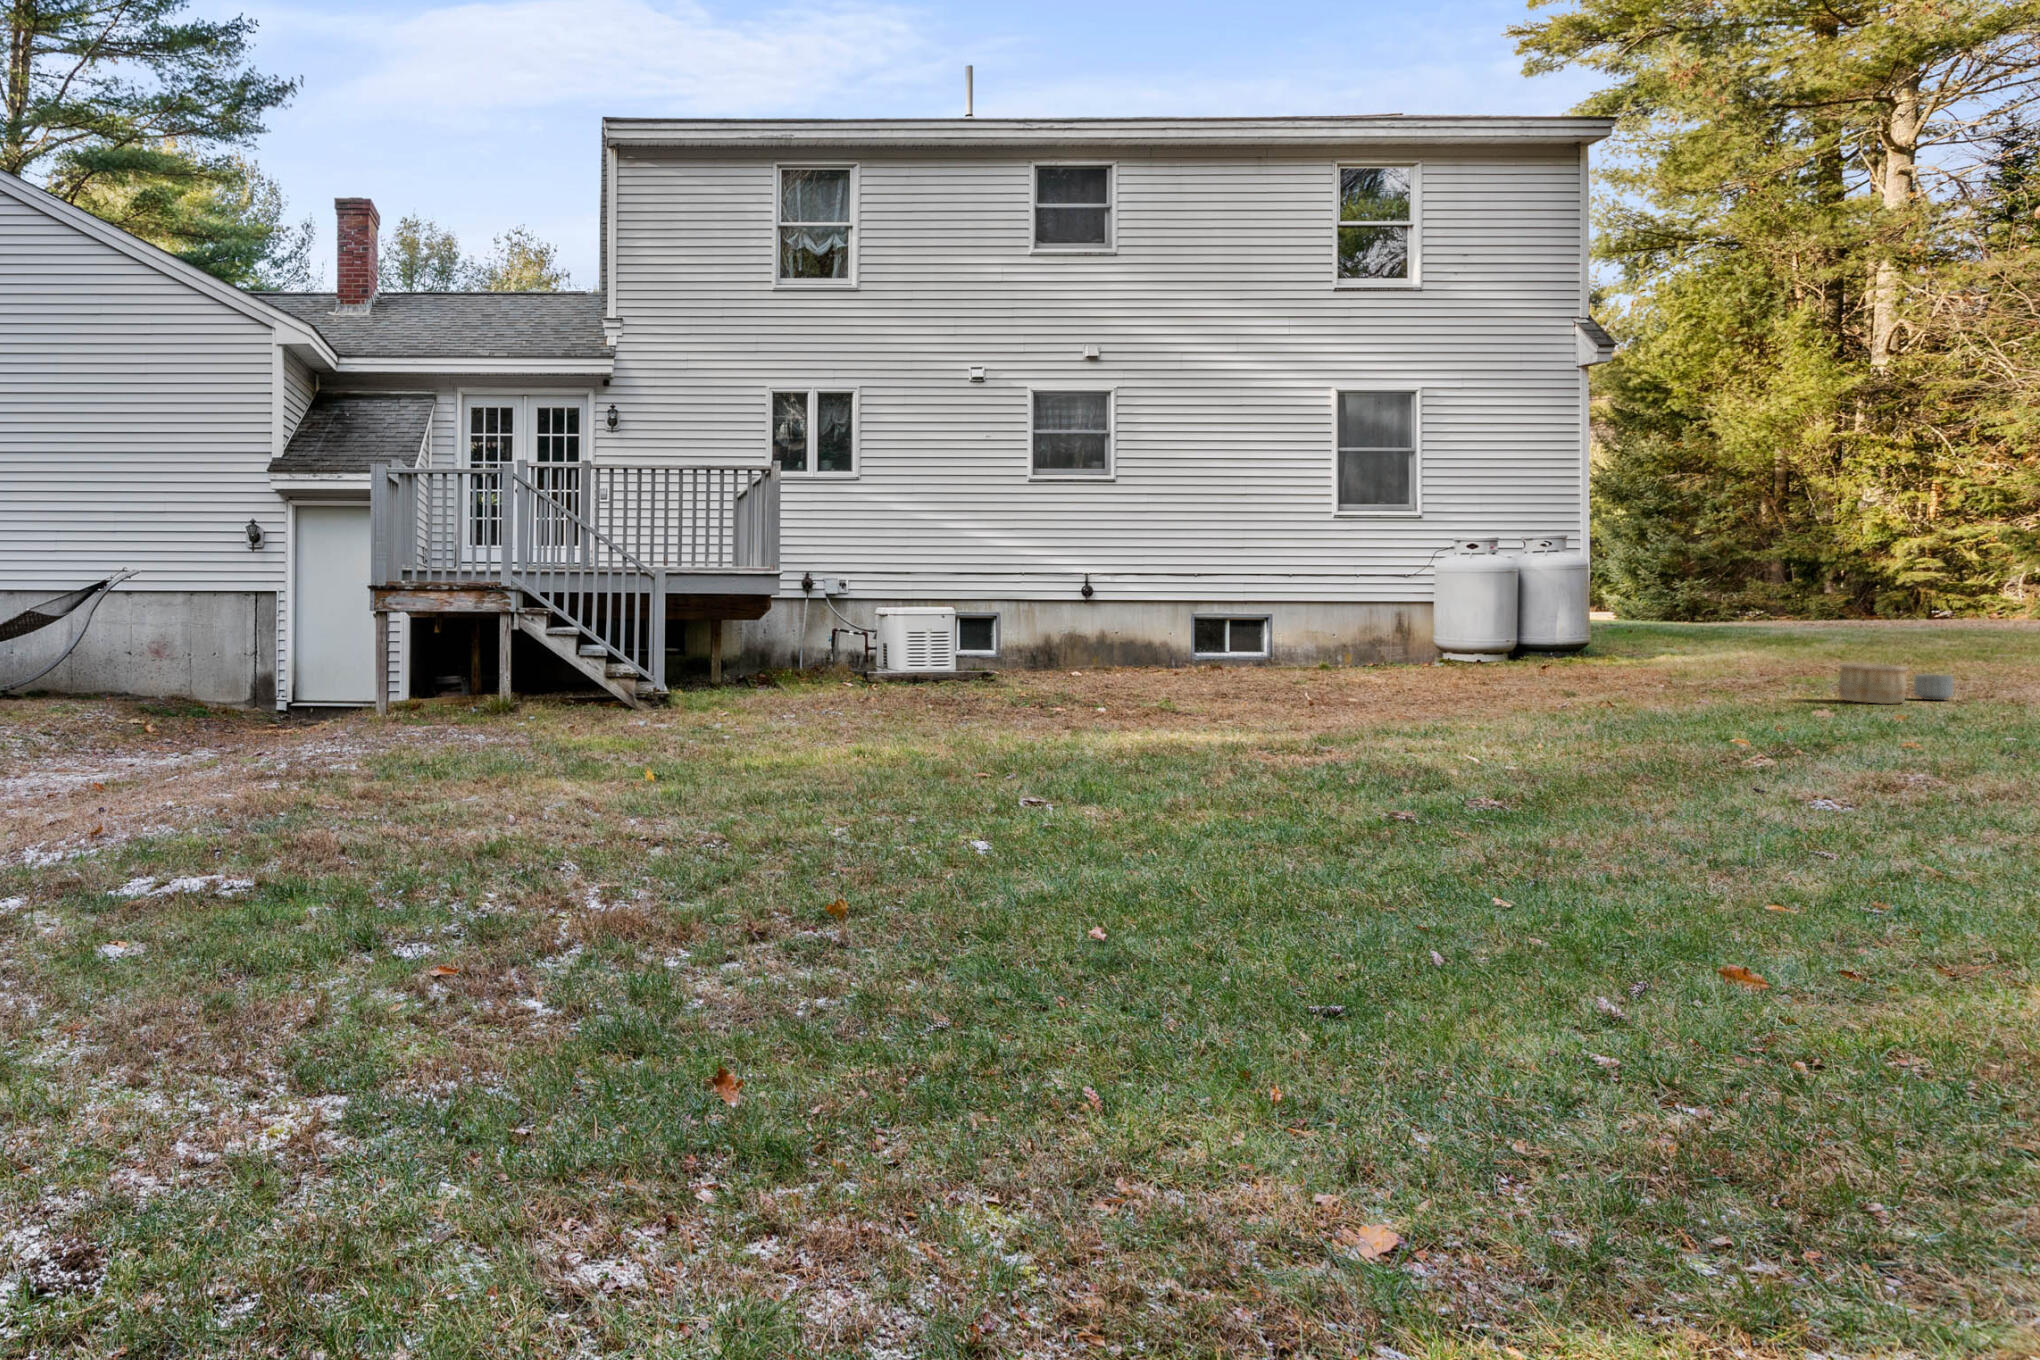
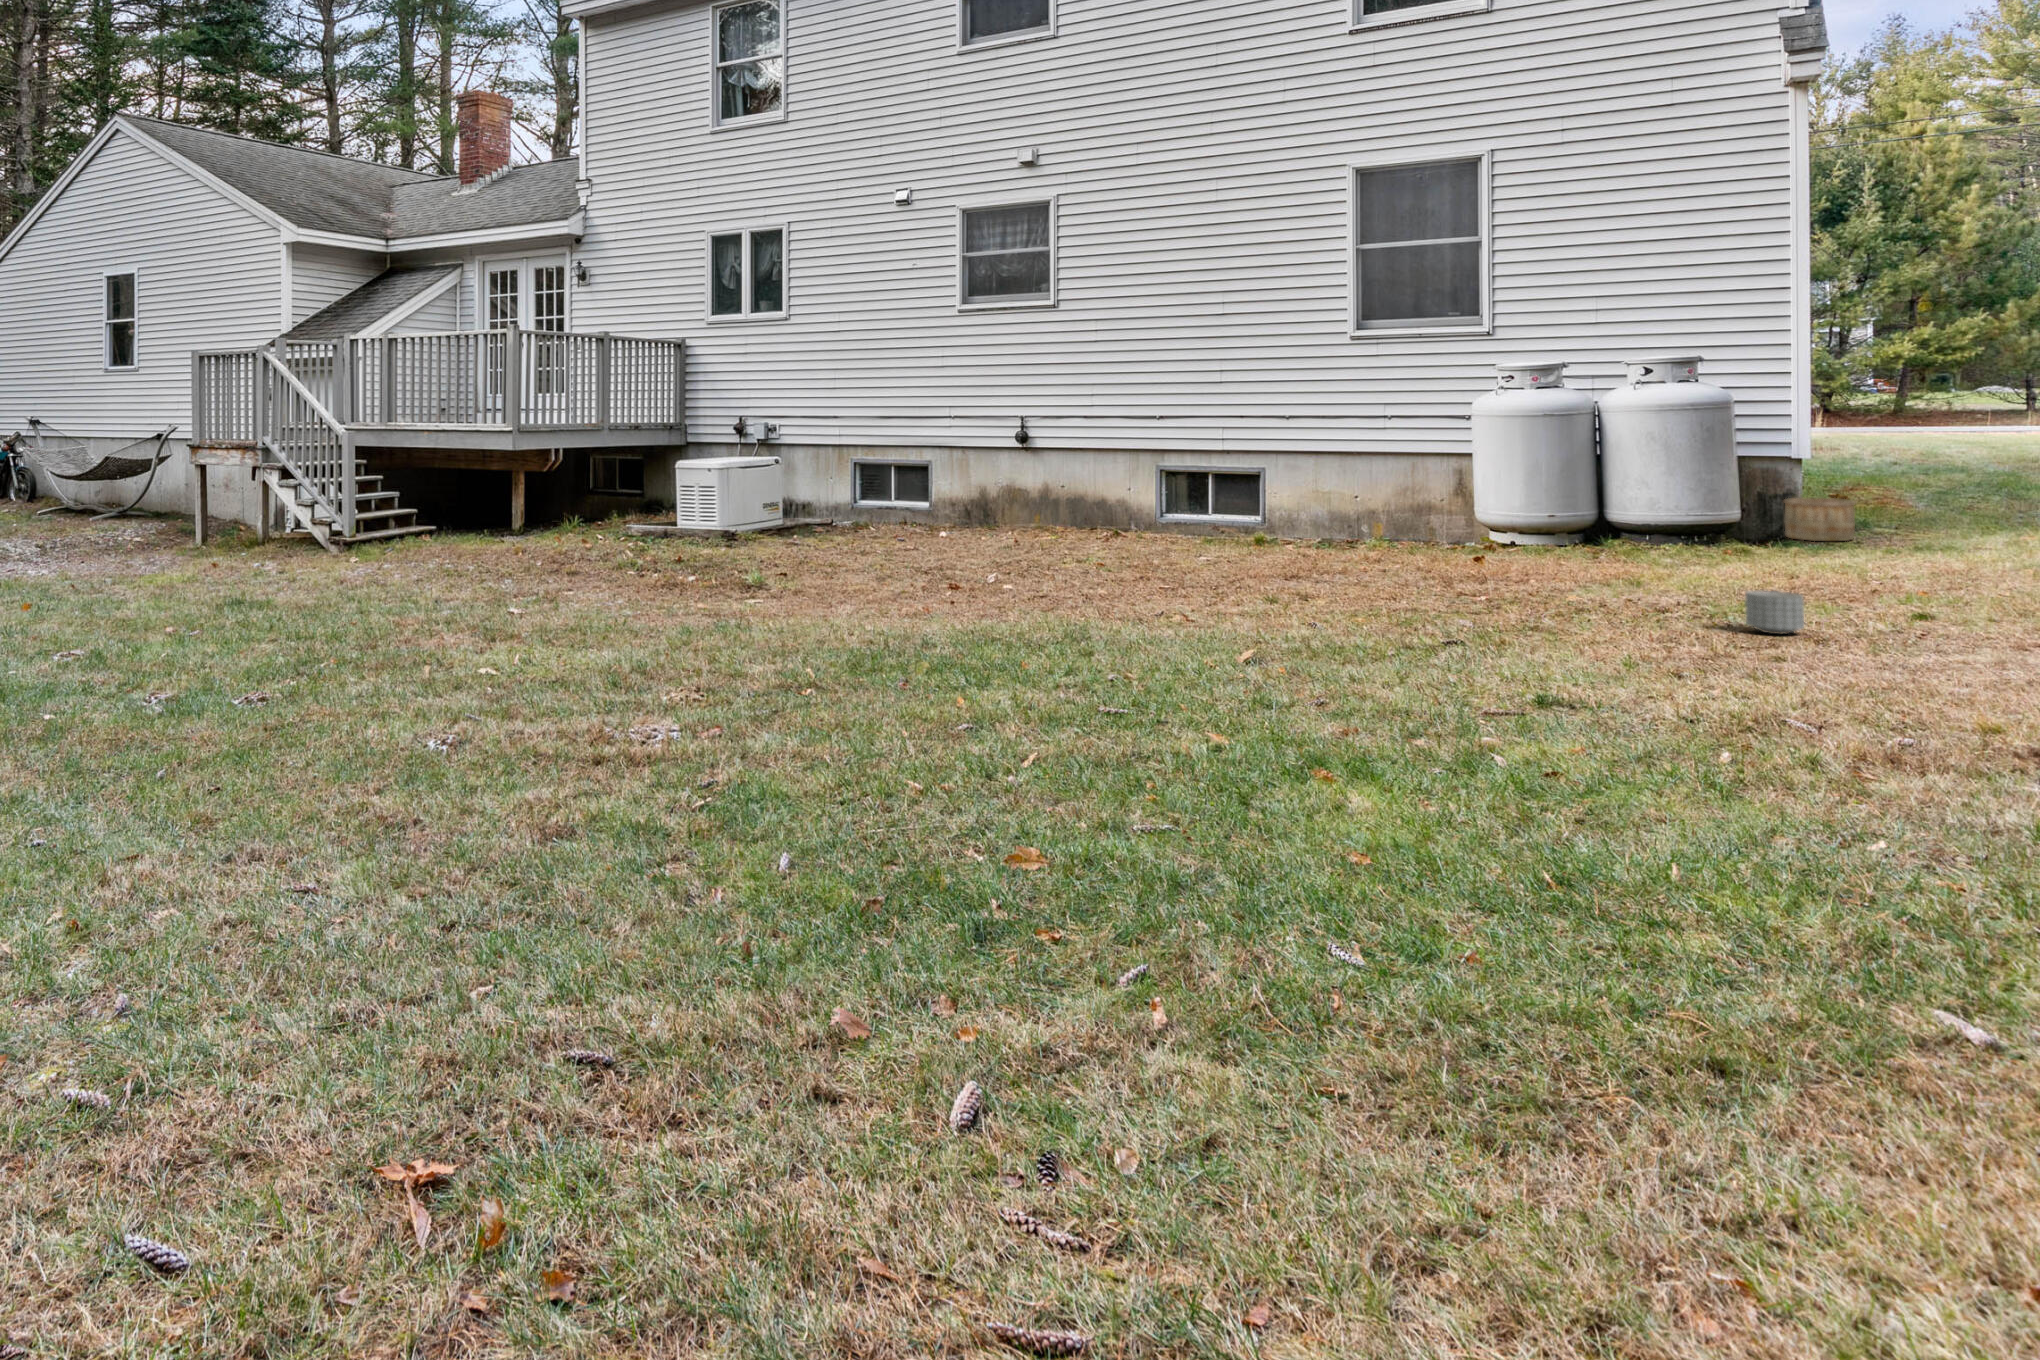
wooden bucket: present [1839,663,1908,704] -> present [1783,497,1856,541]

